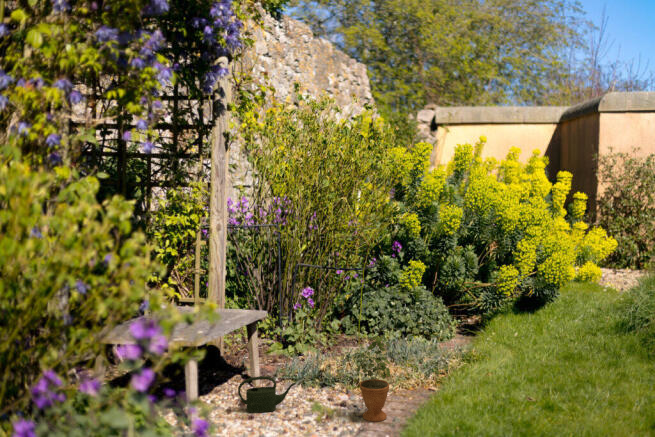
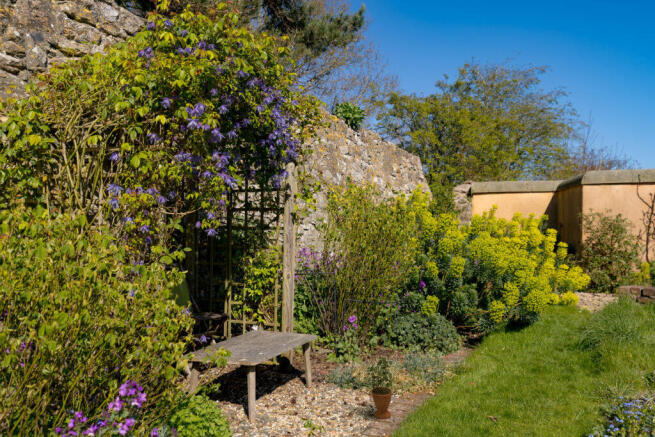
watering can: present [238,376,296,413] -> none [290,380,329,406]

